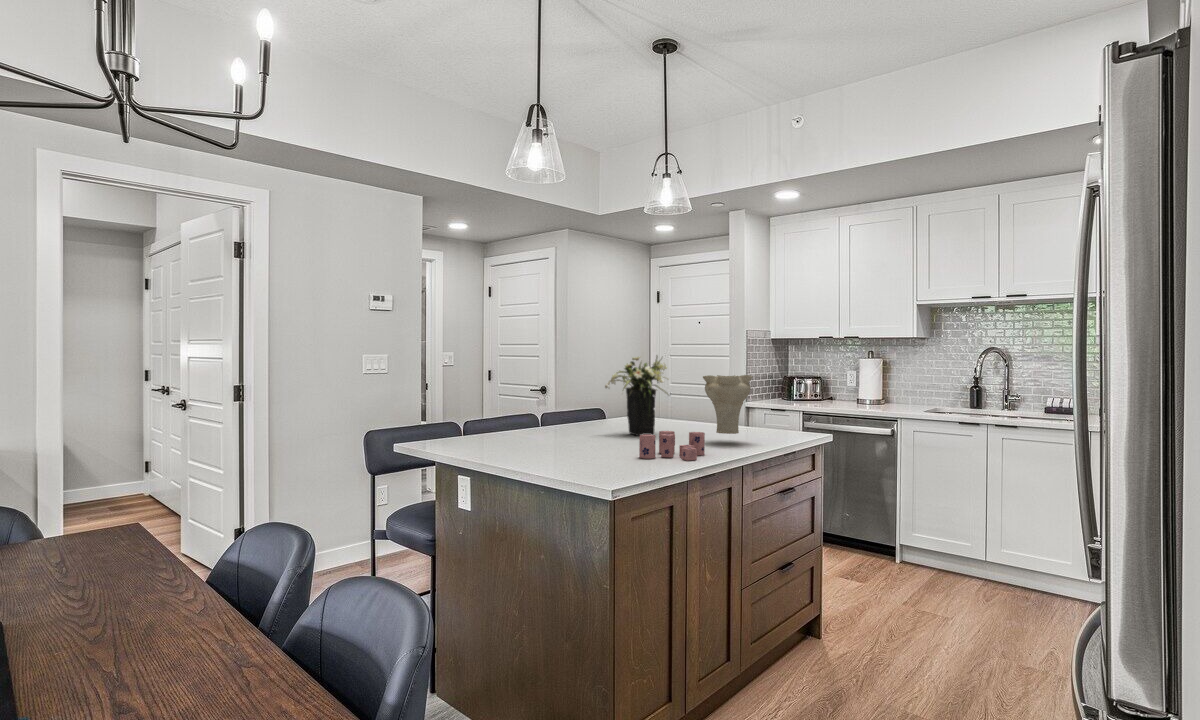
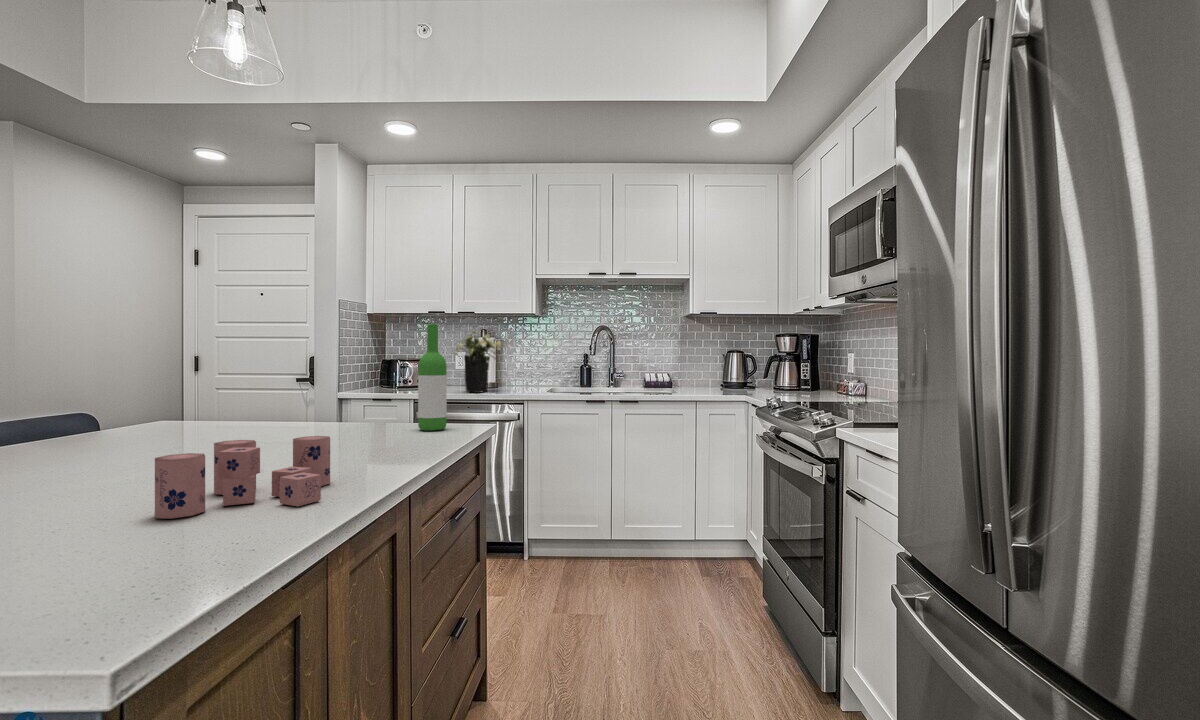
flower arrangement: present [605,355,668,436] -> present [454,331,501,393]
wine bottle: none [772,366,790,436] -> present [418,324,447,431]
vase: present [703,375,752,434] -> none [289,325,414,443]

